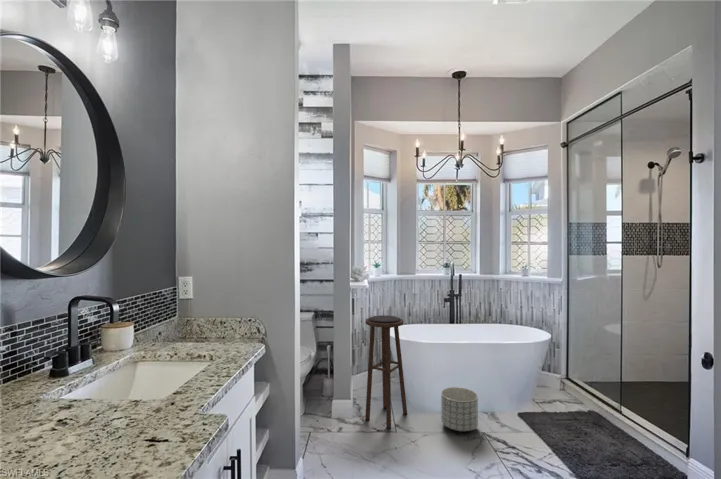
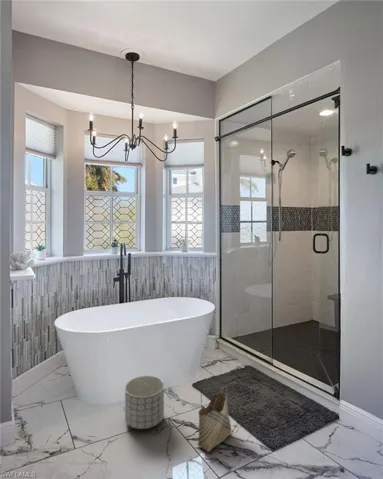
stool: present [365,315,407,429] -> none [24,310,82,456]
woven basket: none [503,396,543,463] -> present [198,380,231,452]

